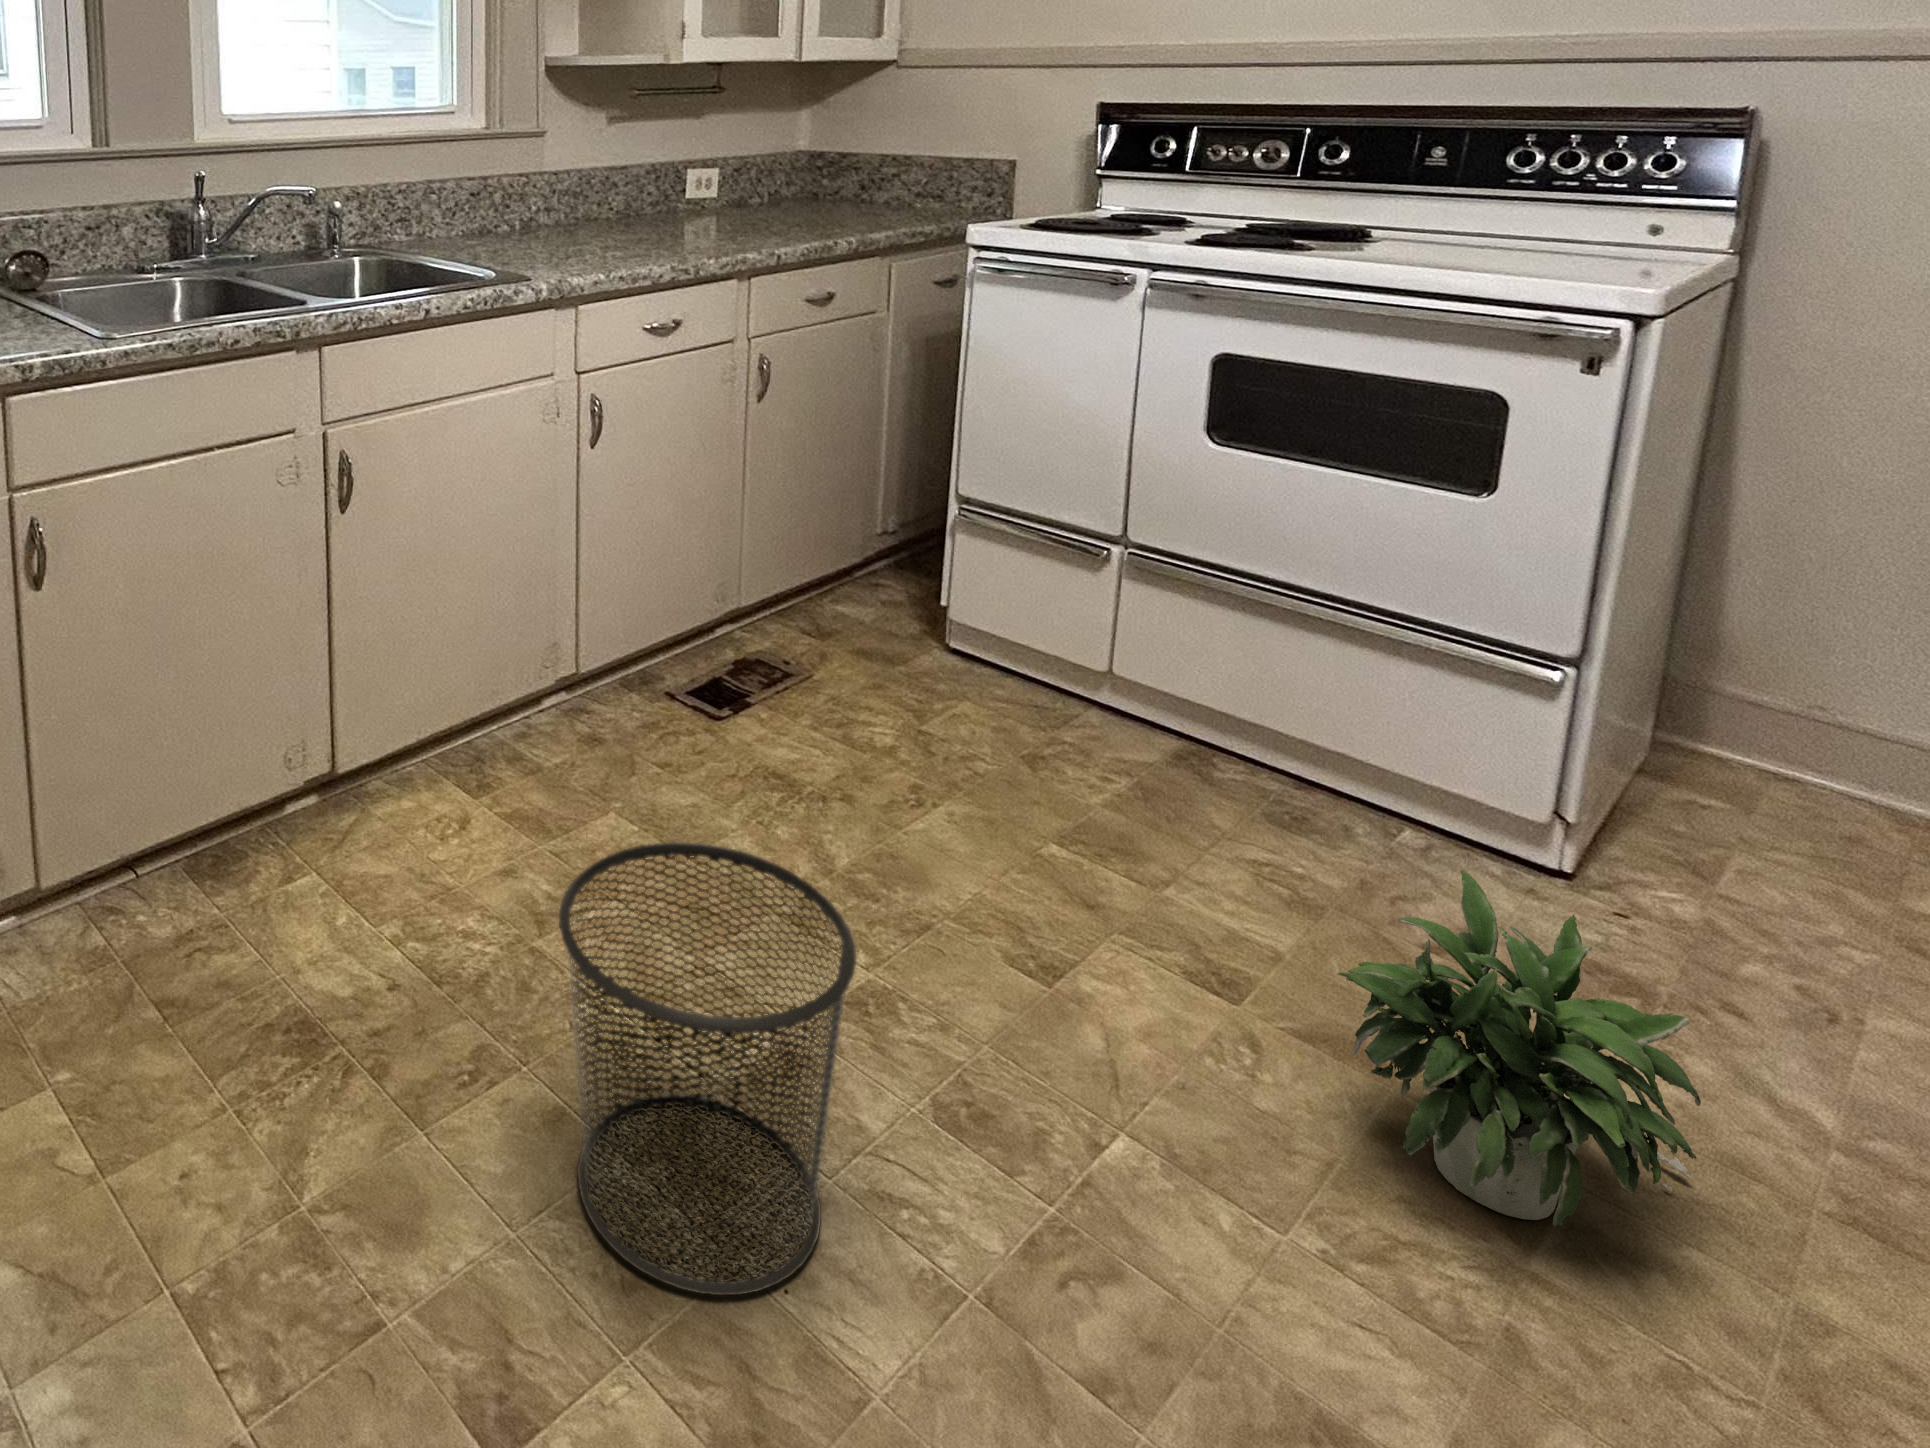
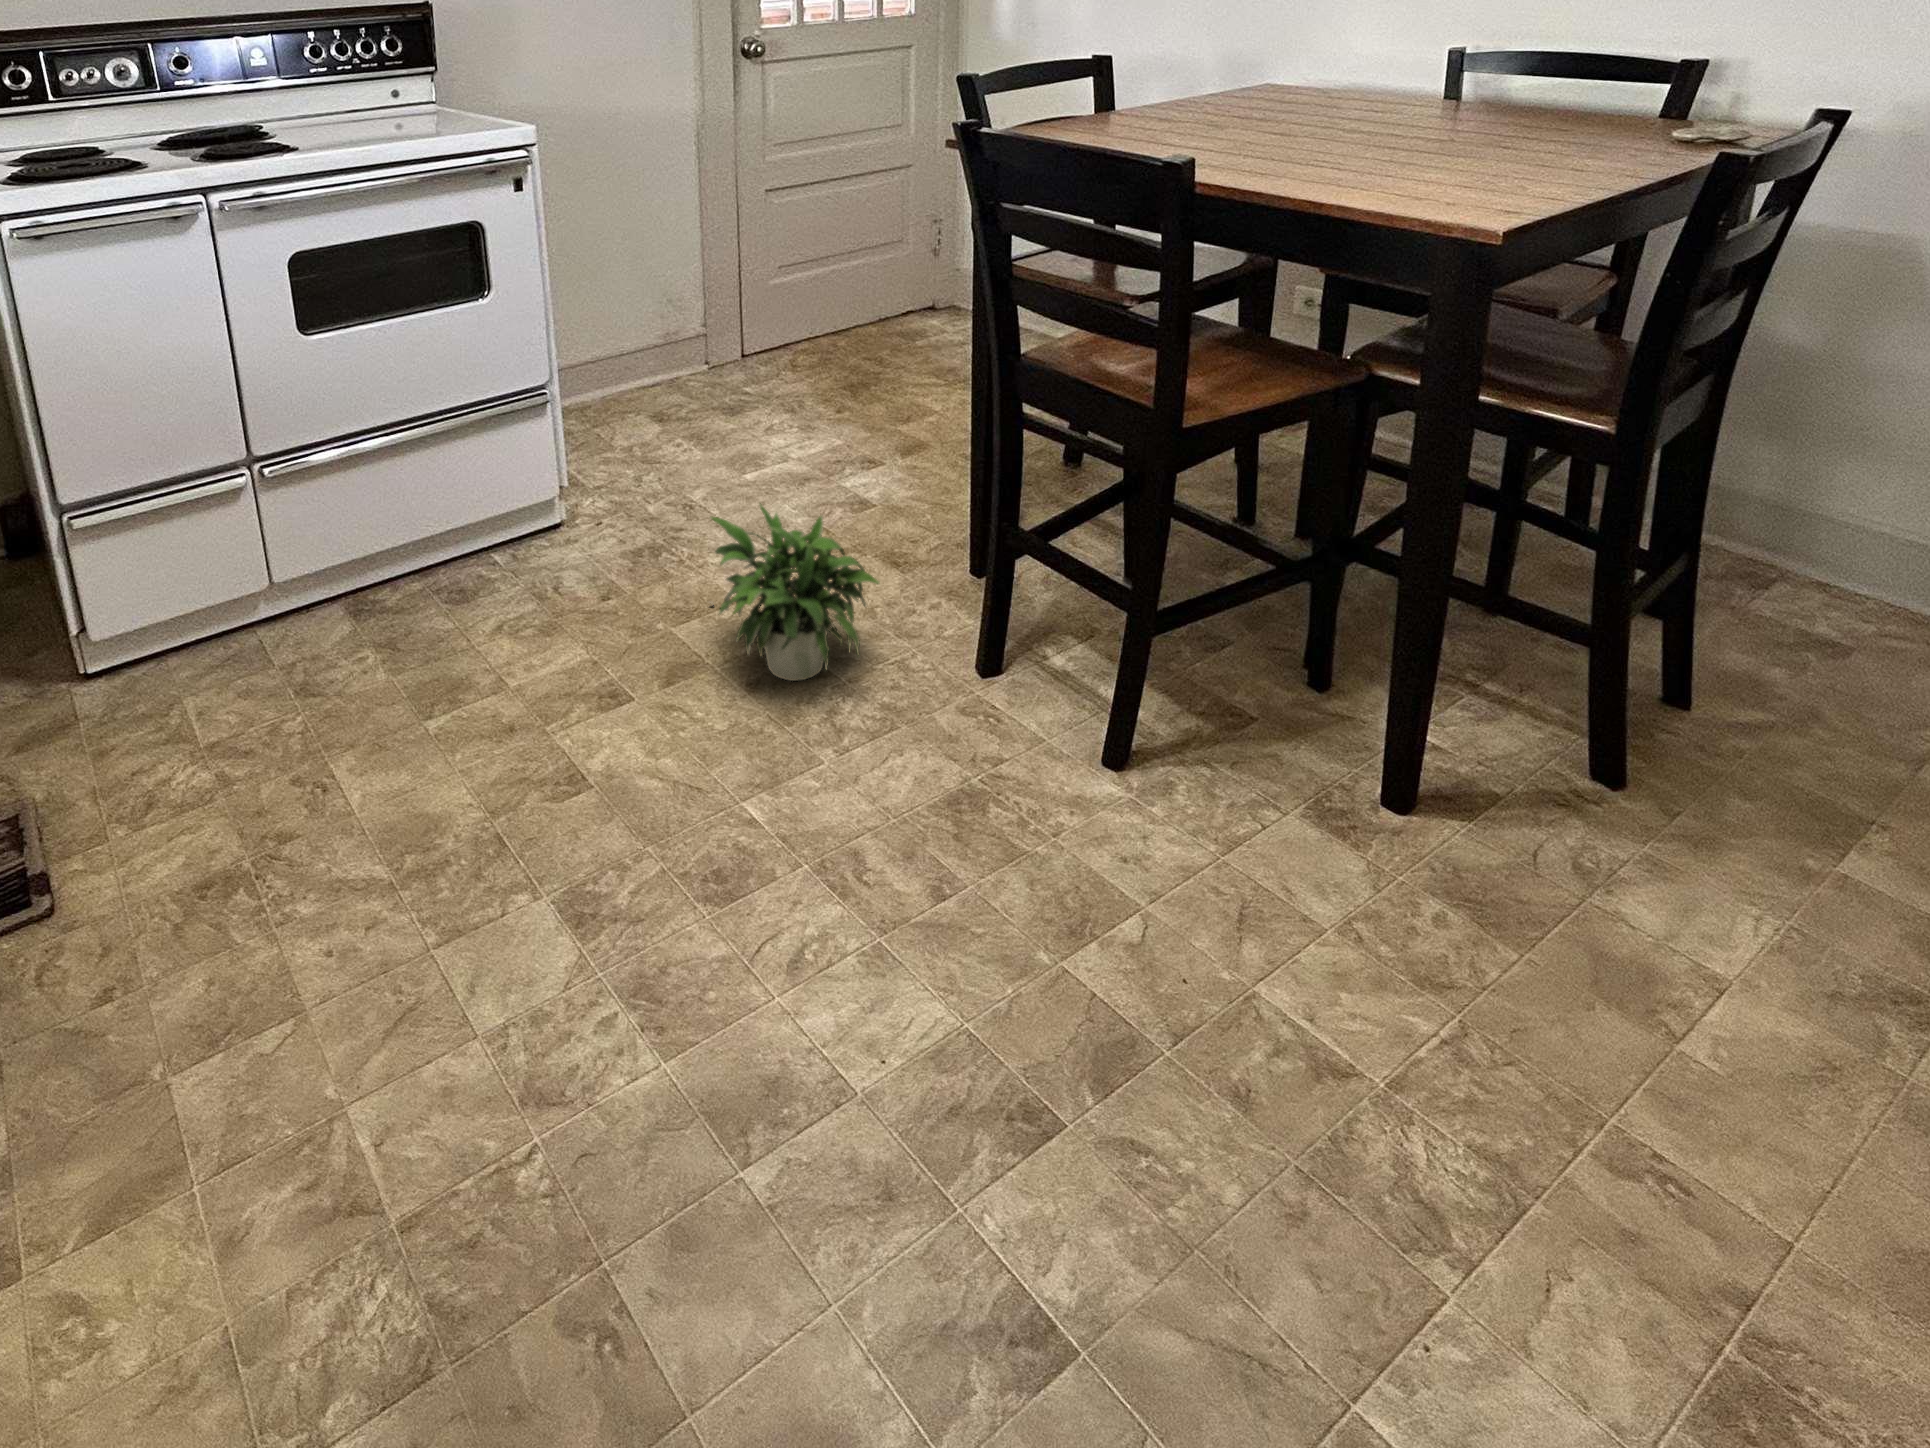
waste bin: present [559,842,857,1295] -> none [640,788,926,1221]

